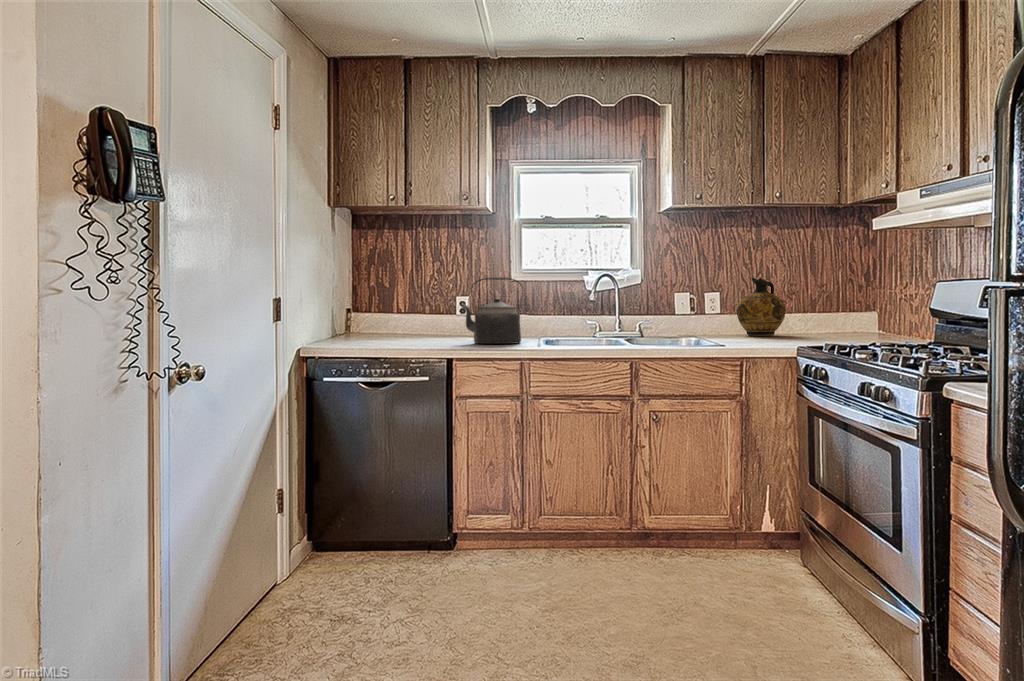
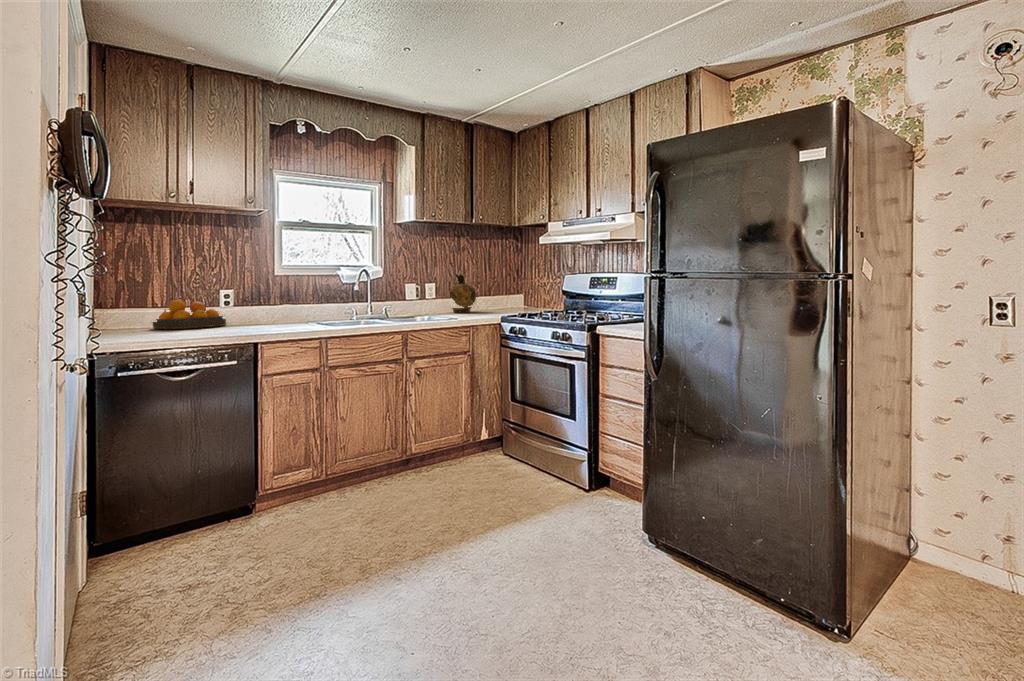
kettle: present [462,278,523,344] -> none [245,272,304,329]
fruit bowl: none [390,308,457,339] -> present [153,300,226,329]

